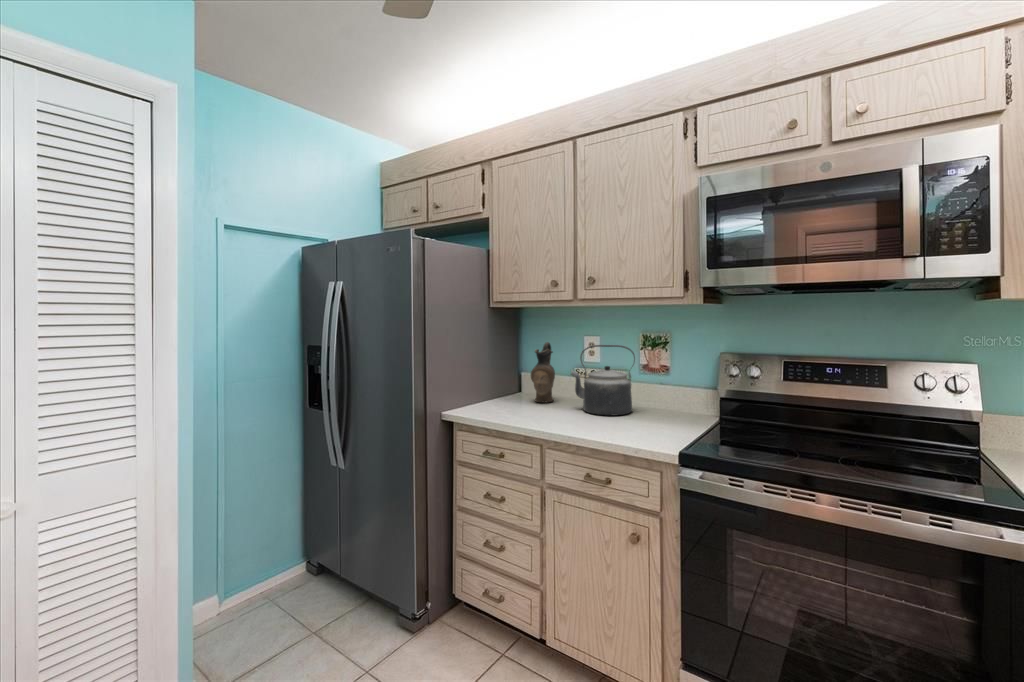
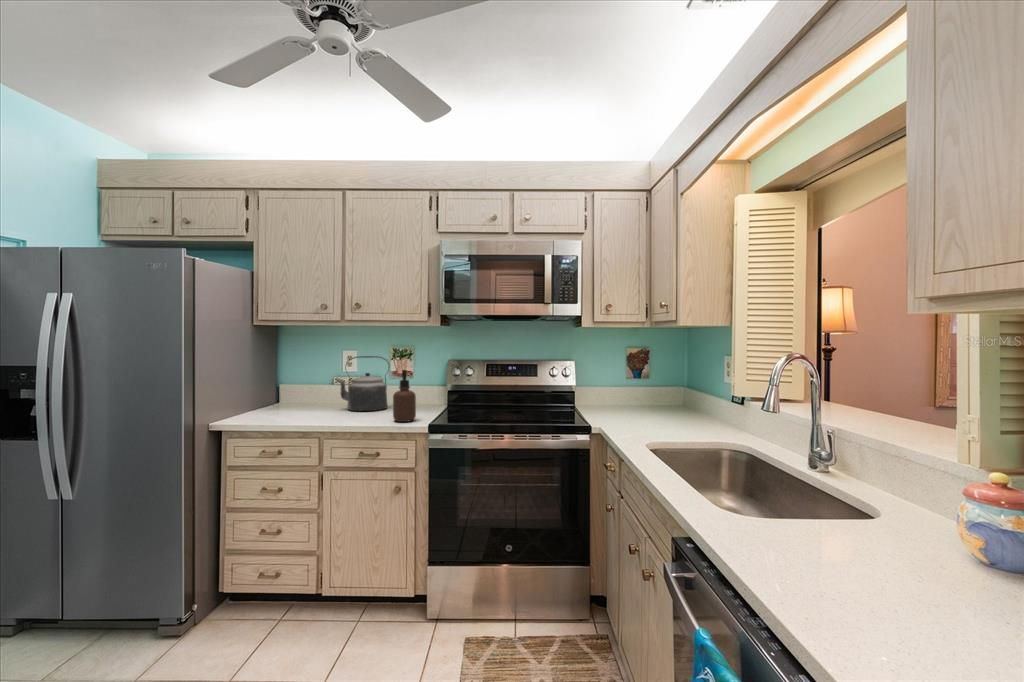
ceramic pitcher: present [531,342,555,402] -> none [296,355,319,408]
soap dispenser: none [631,368,664,443] -> present [393,370,416,422]

